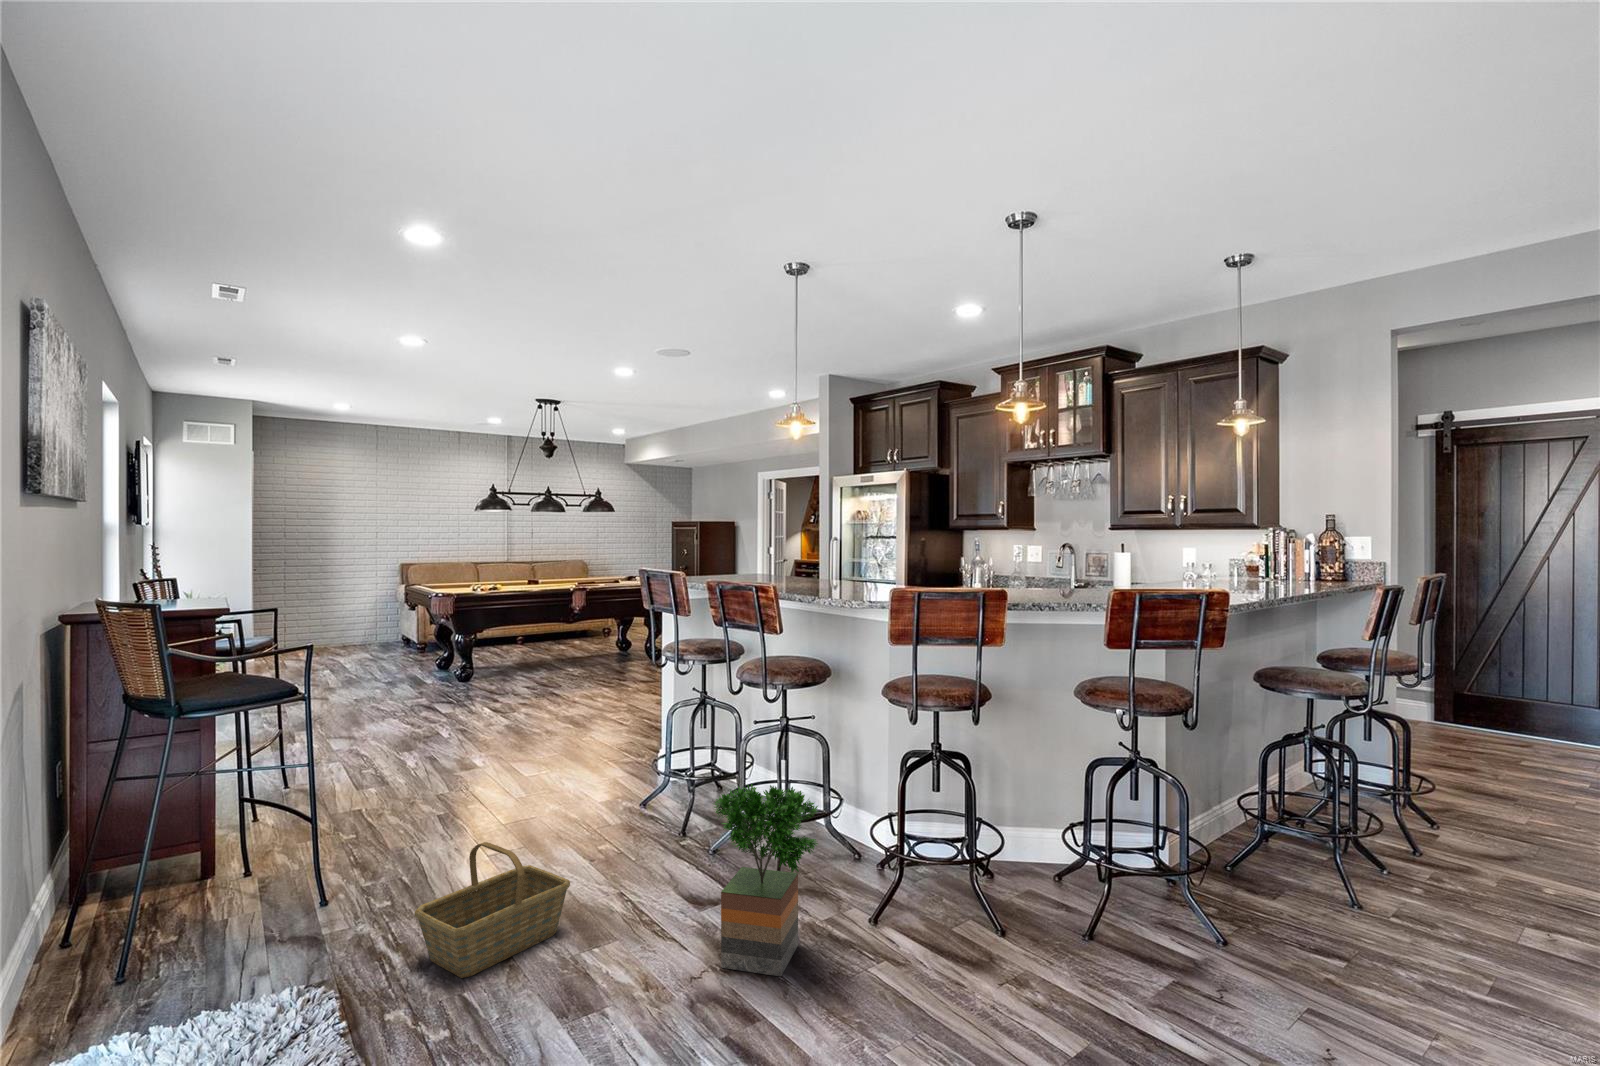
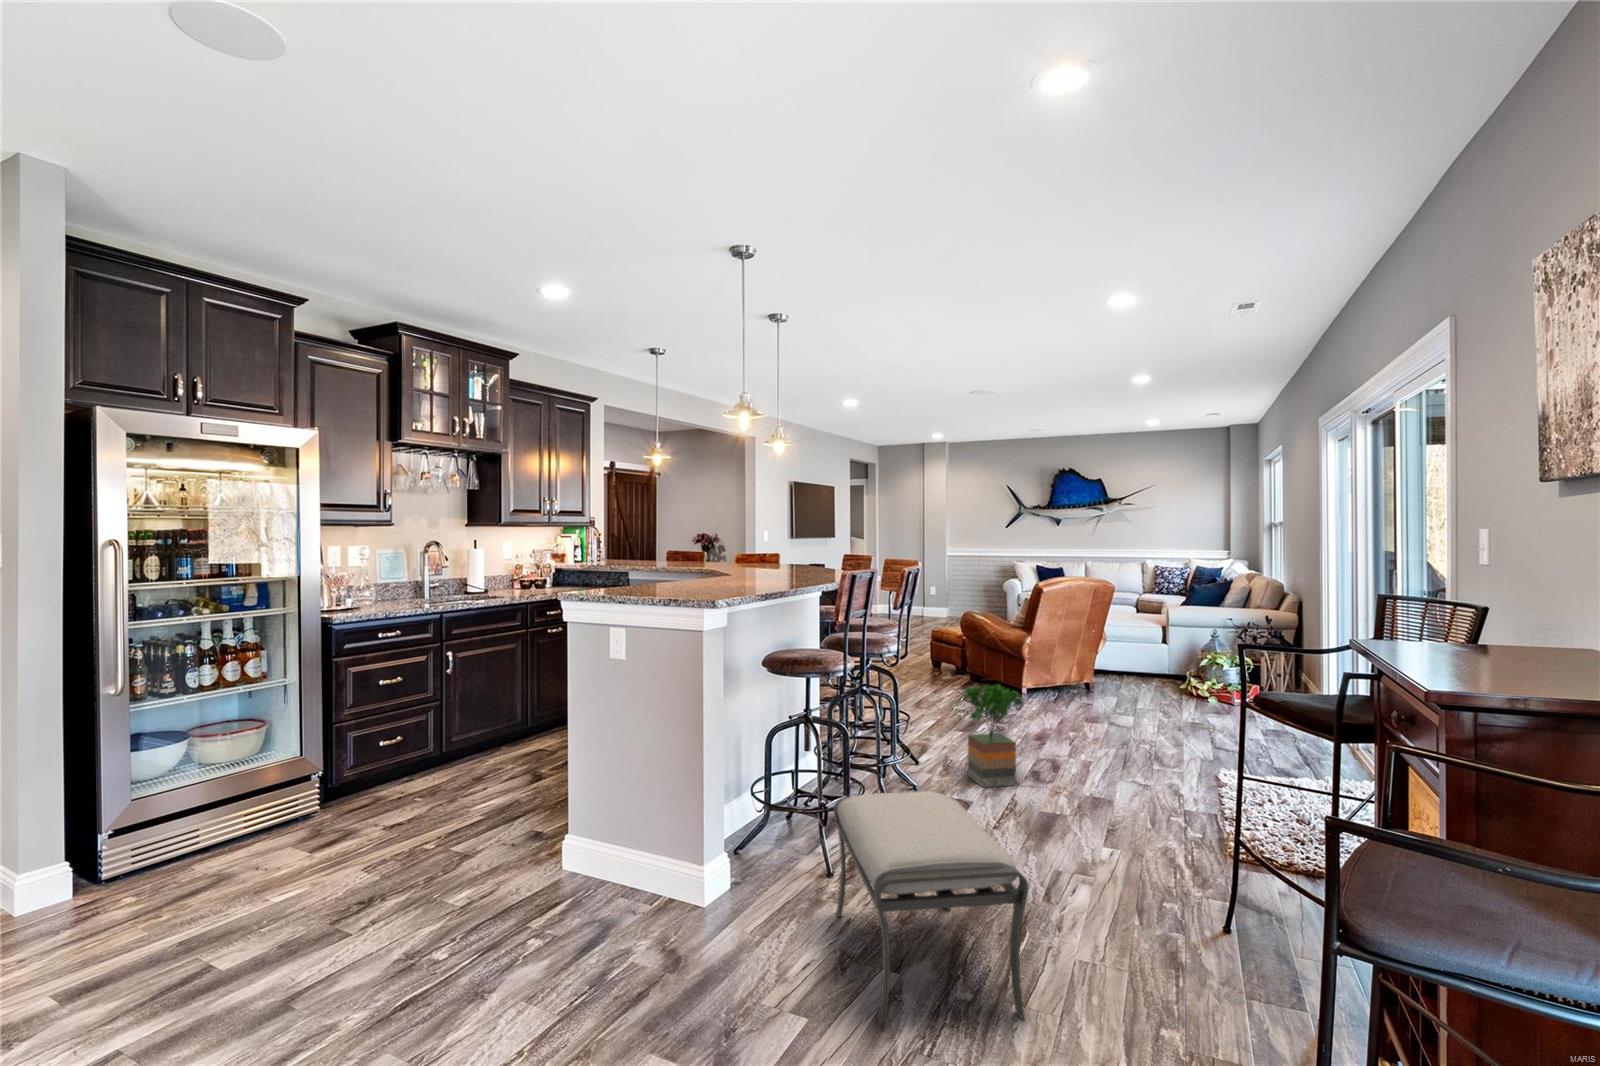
ottoman: none [430,708,598,828] -> present [833,791,1029,1032]
basket: present [415,842,570,978] -> none [1057,763,1170,851]

